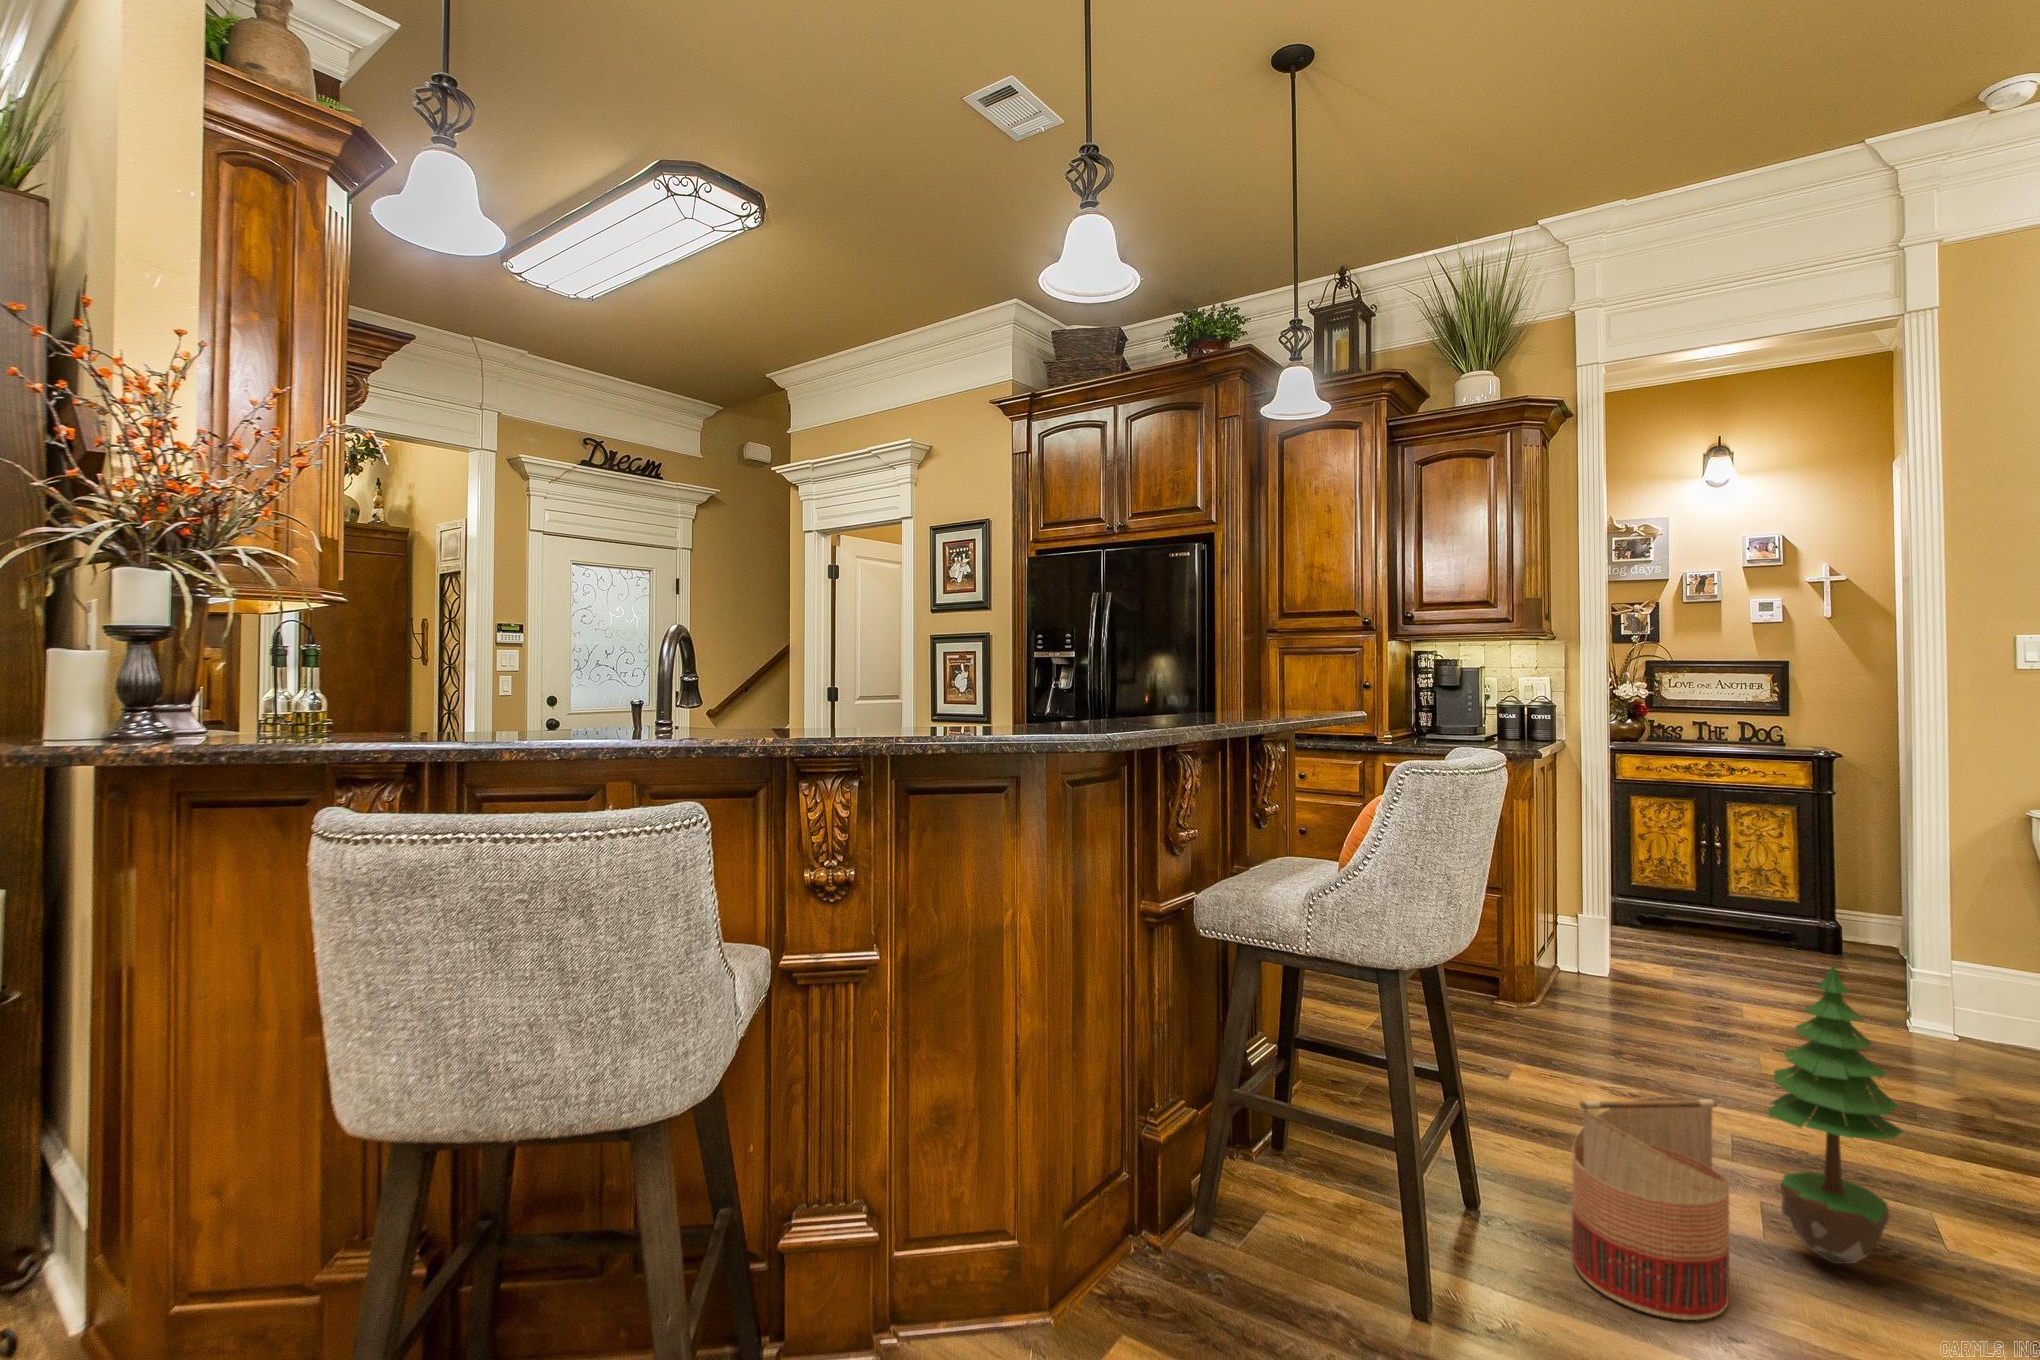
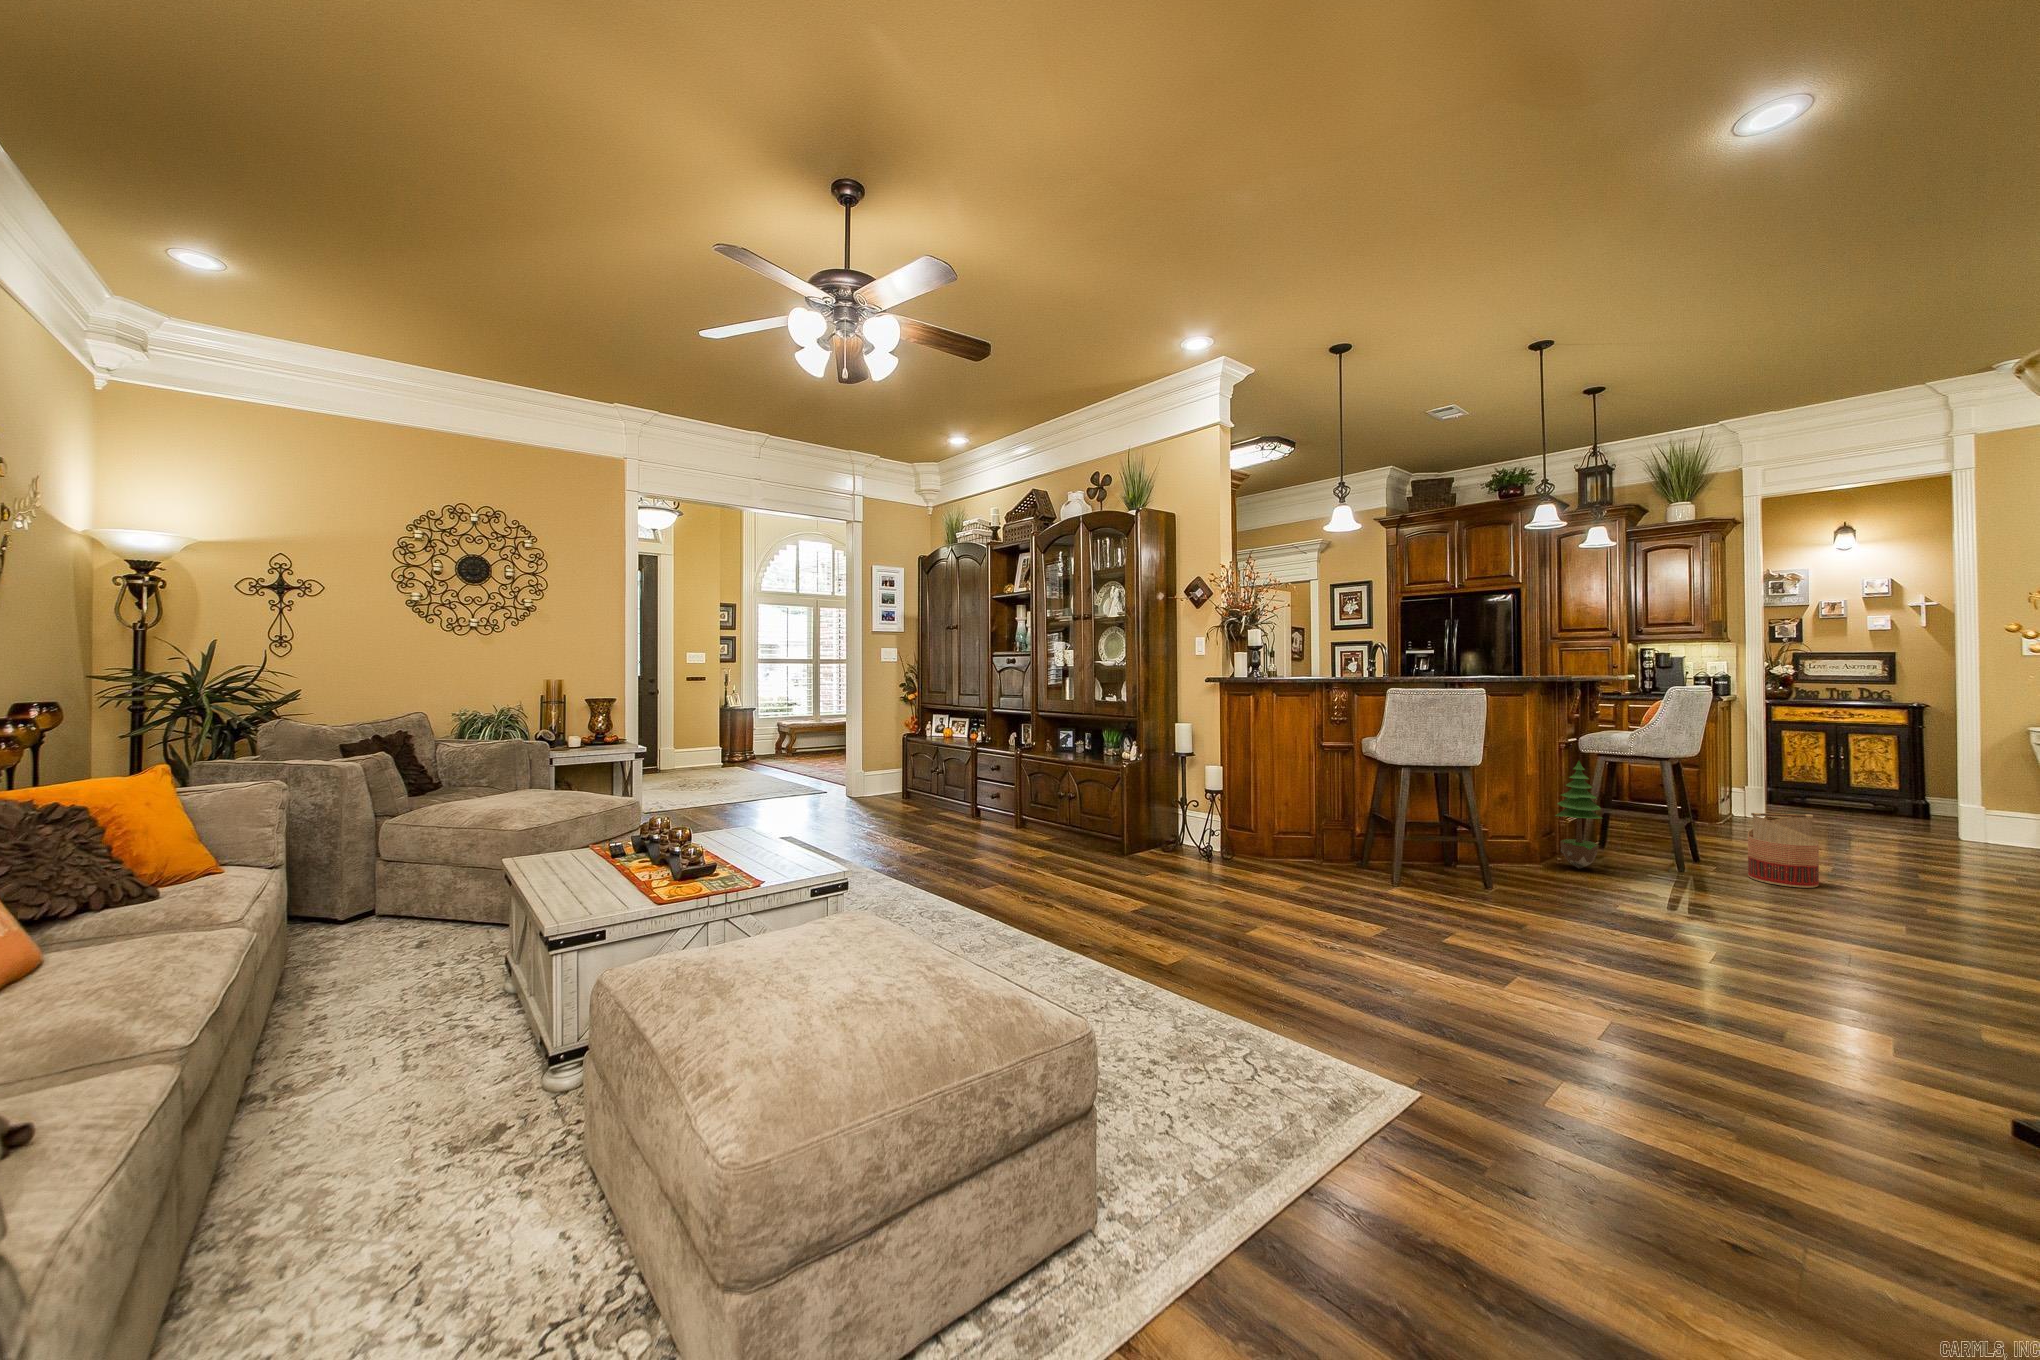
potted tree: present [1769,965,1903,1264] -> present [1555,761,1602,869]

